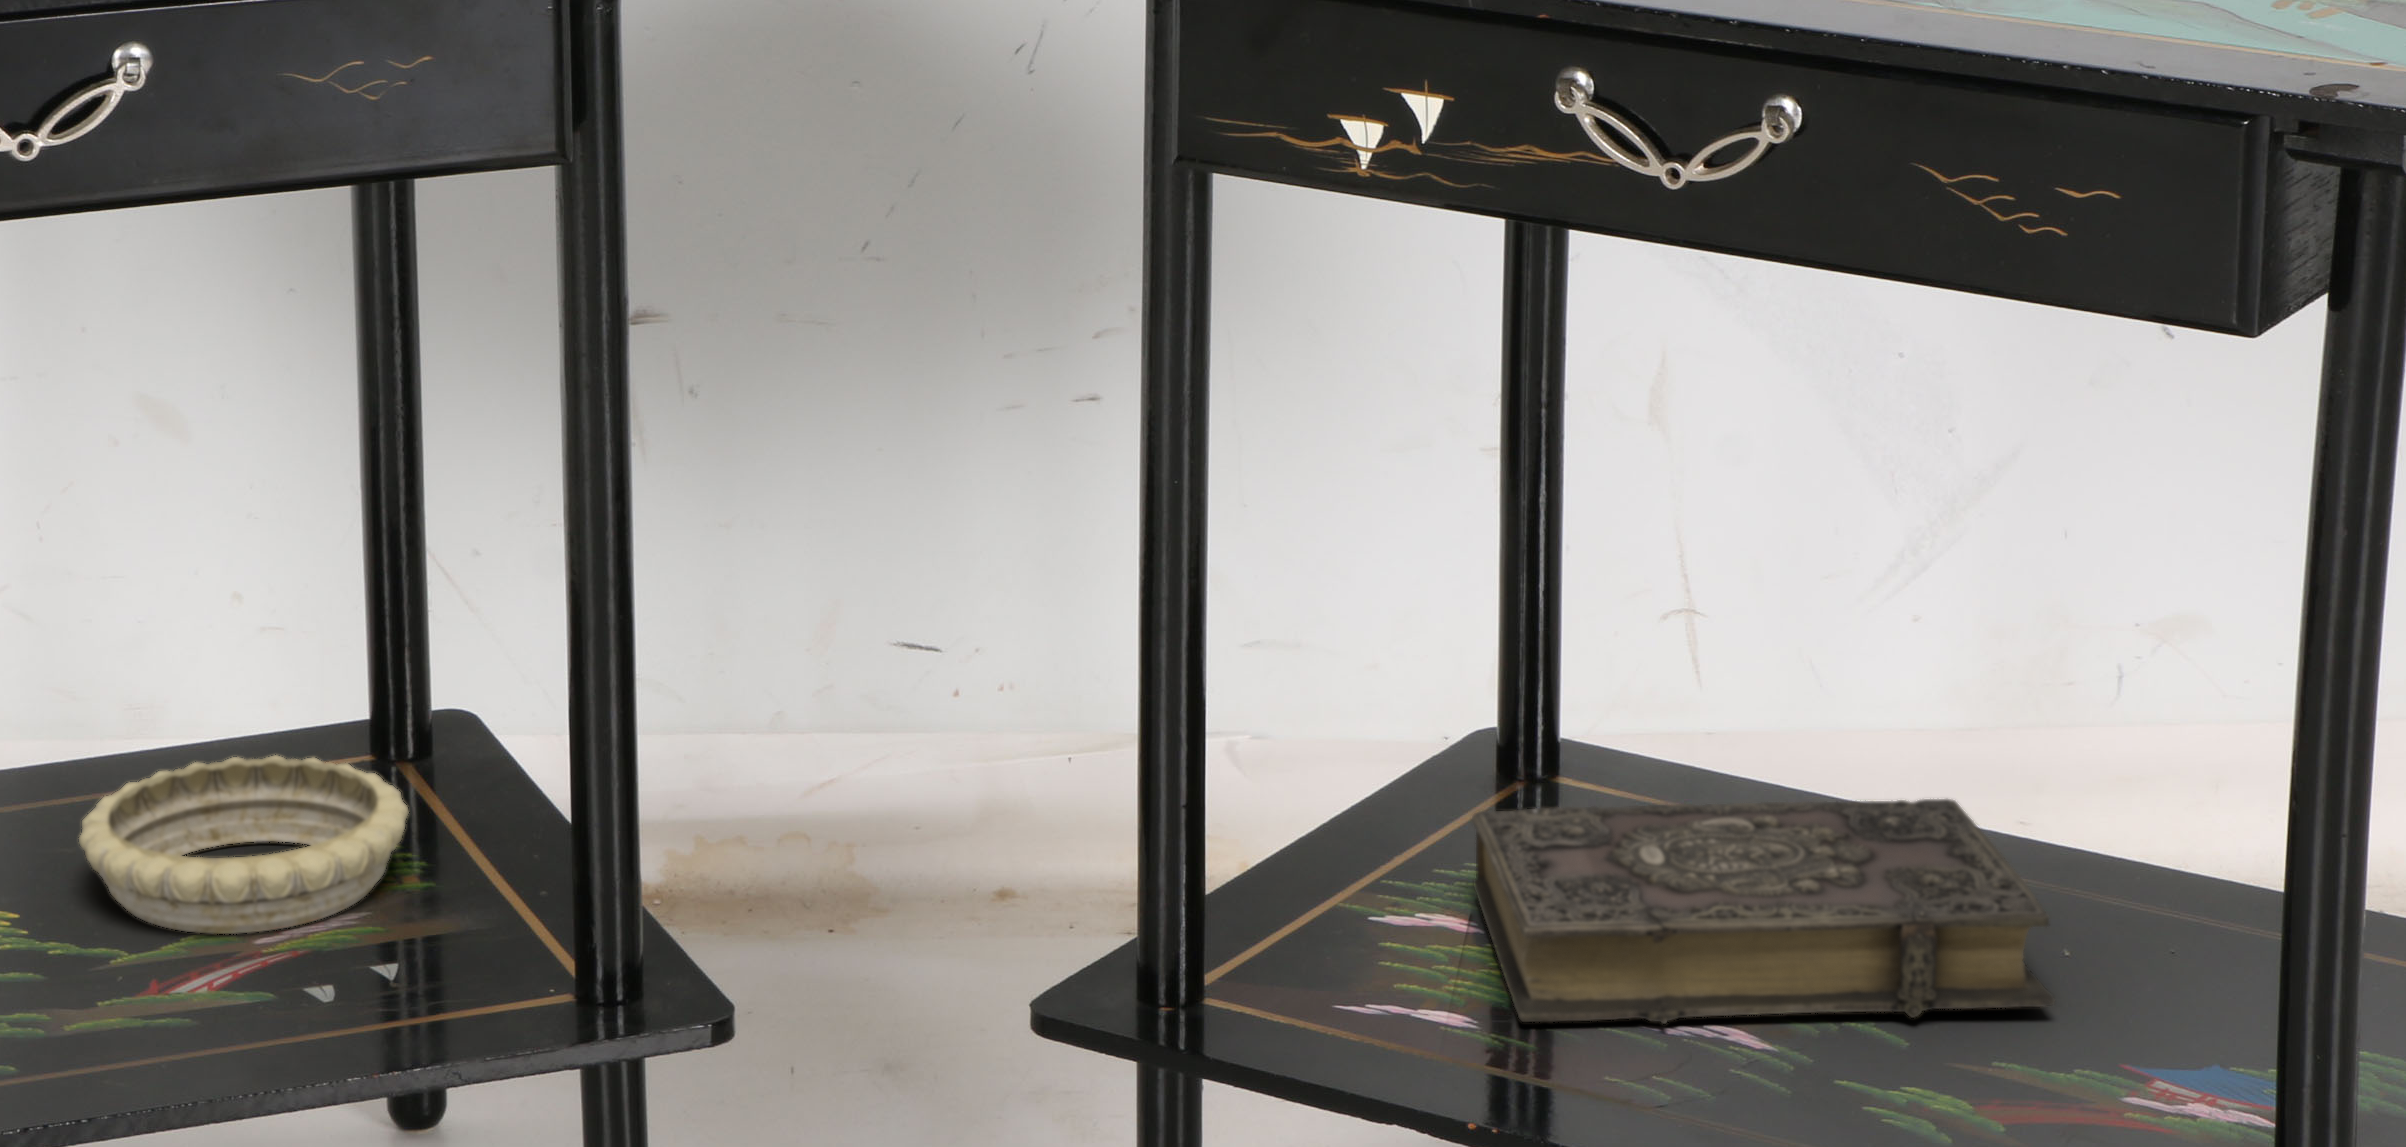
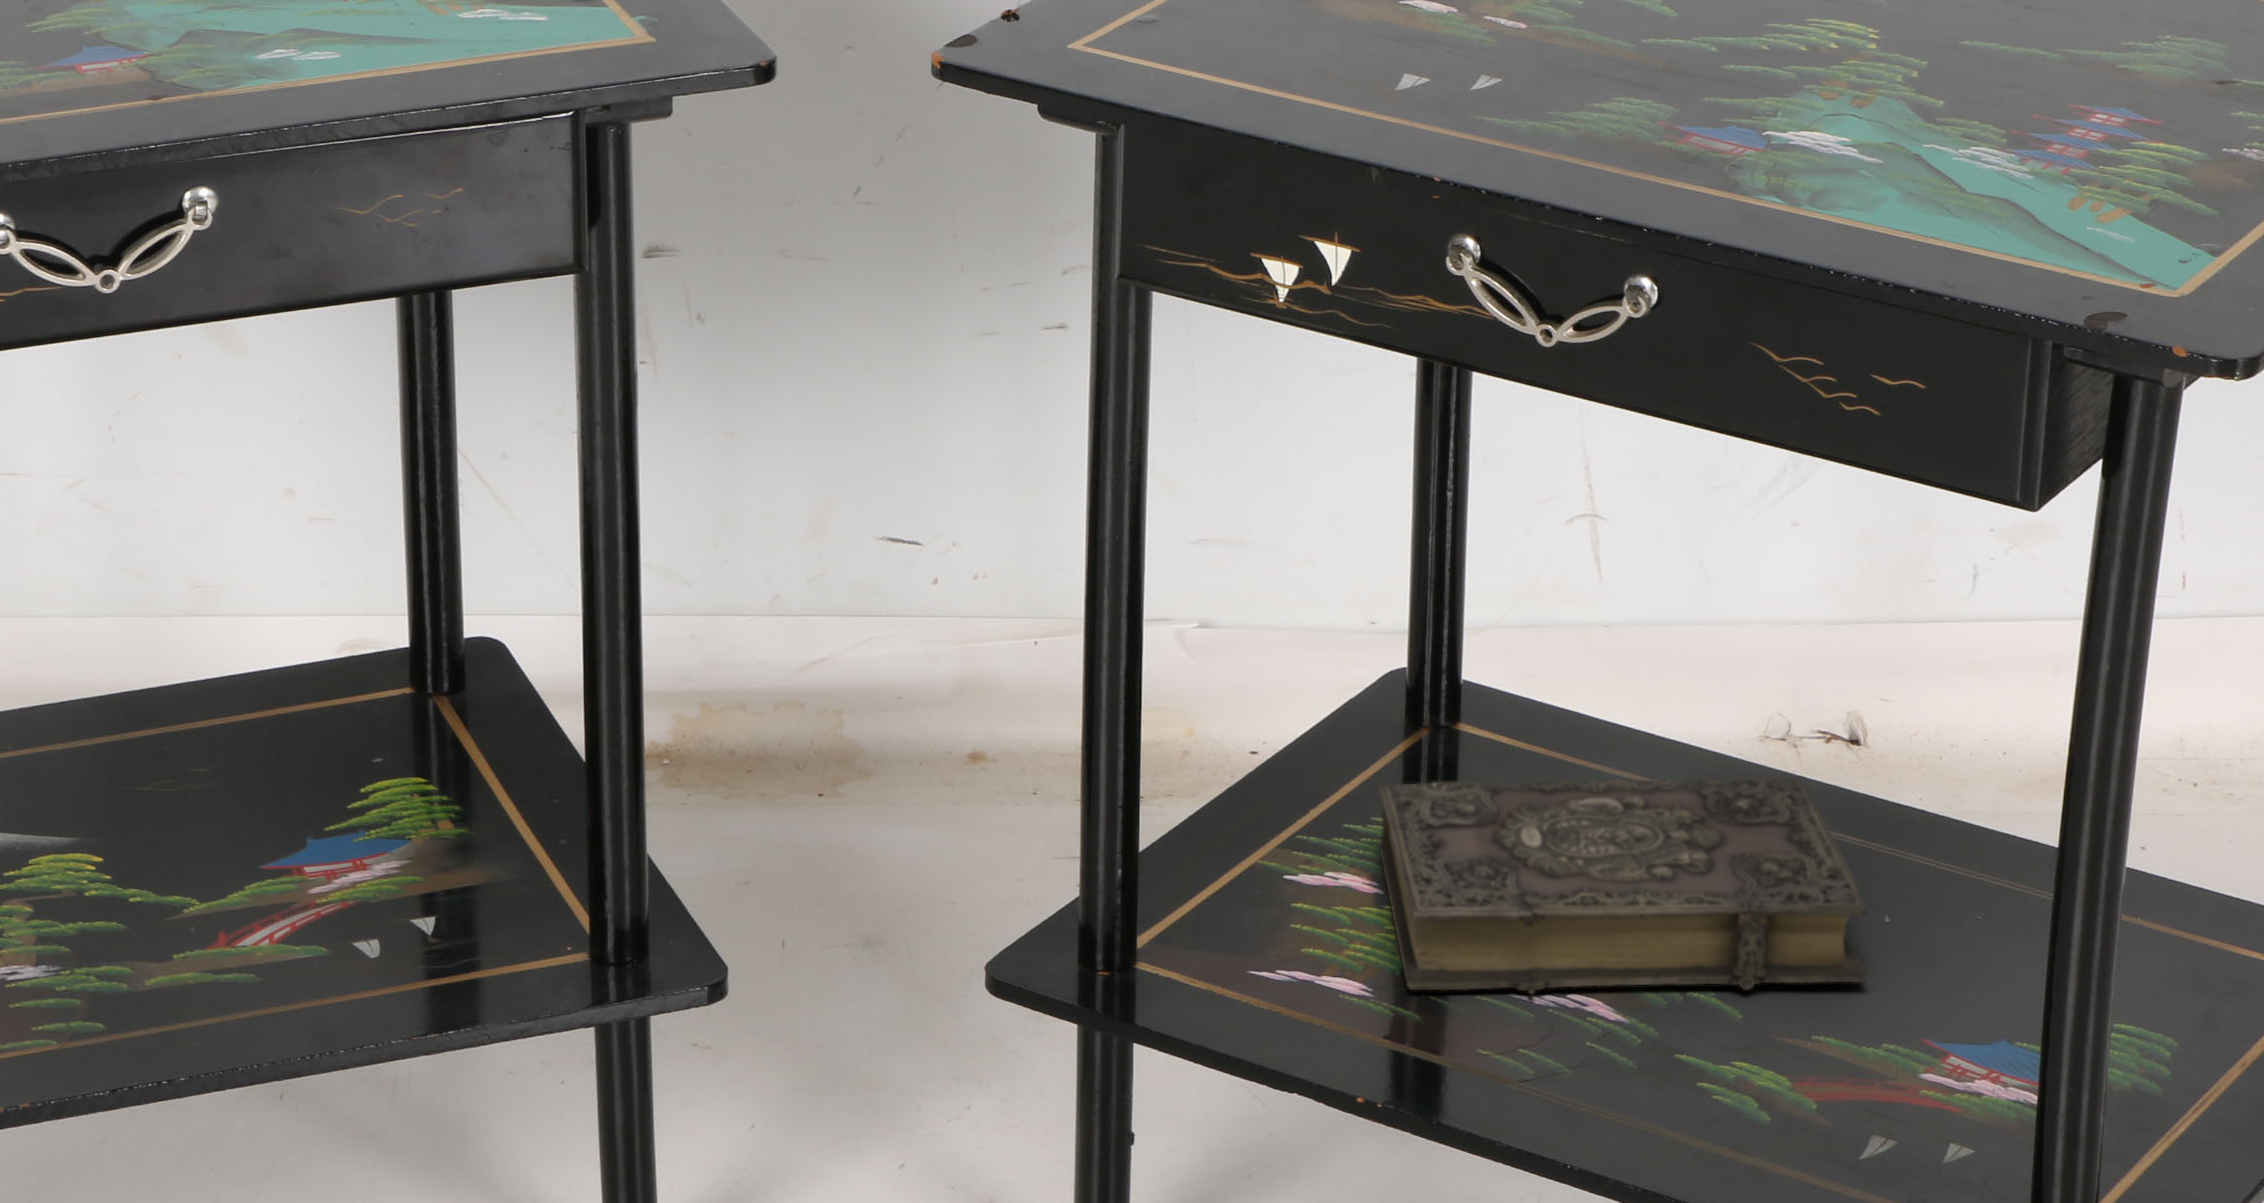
decorative bowl: present [79,756,409,934] -> none [155,706,445,882]

